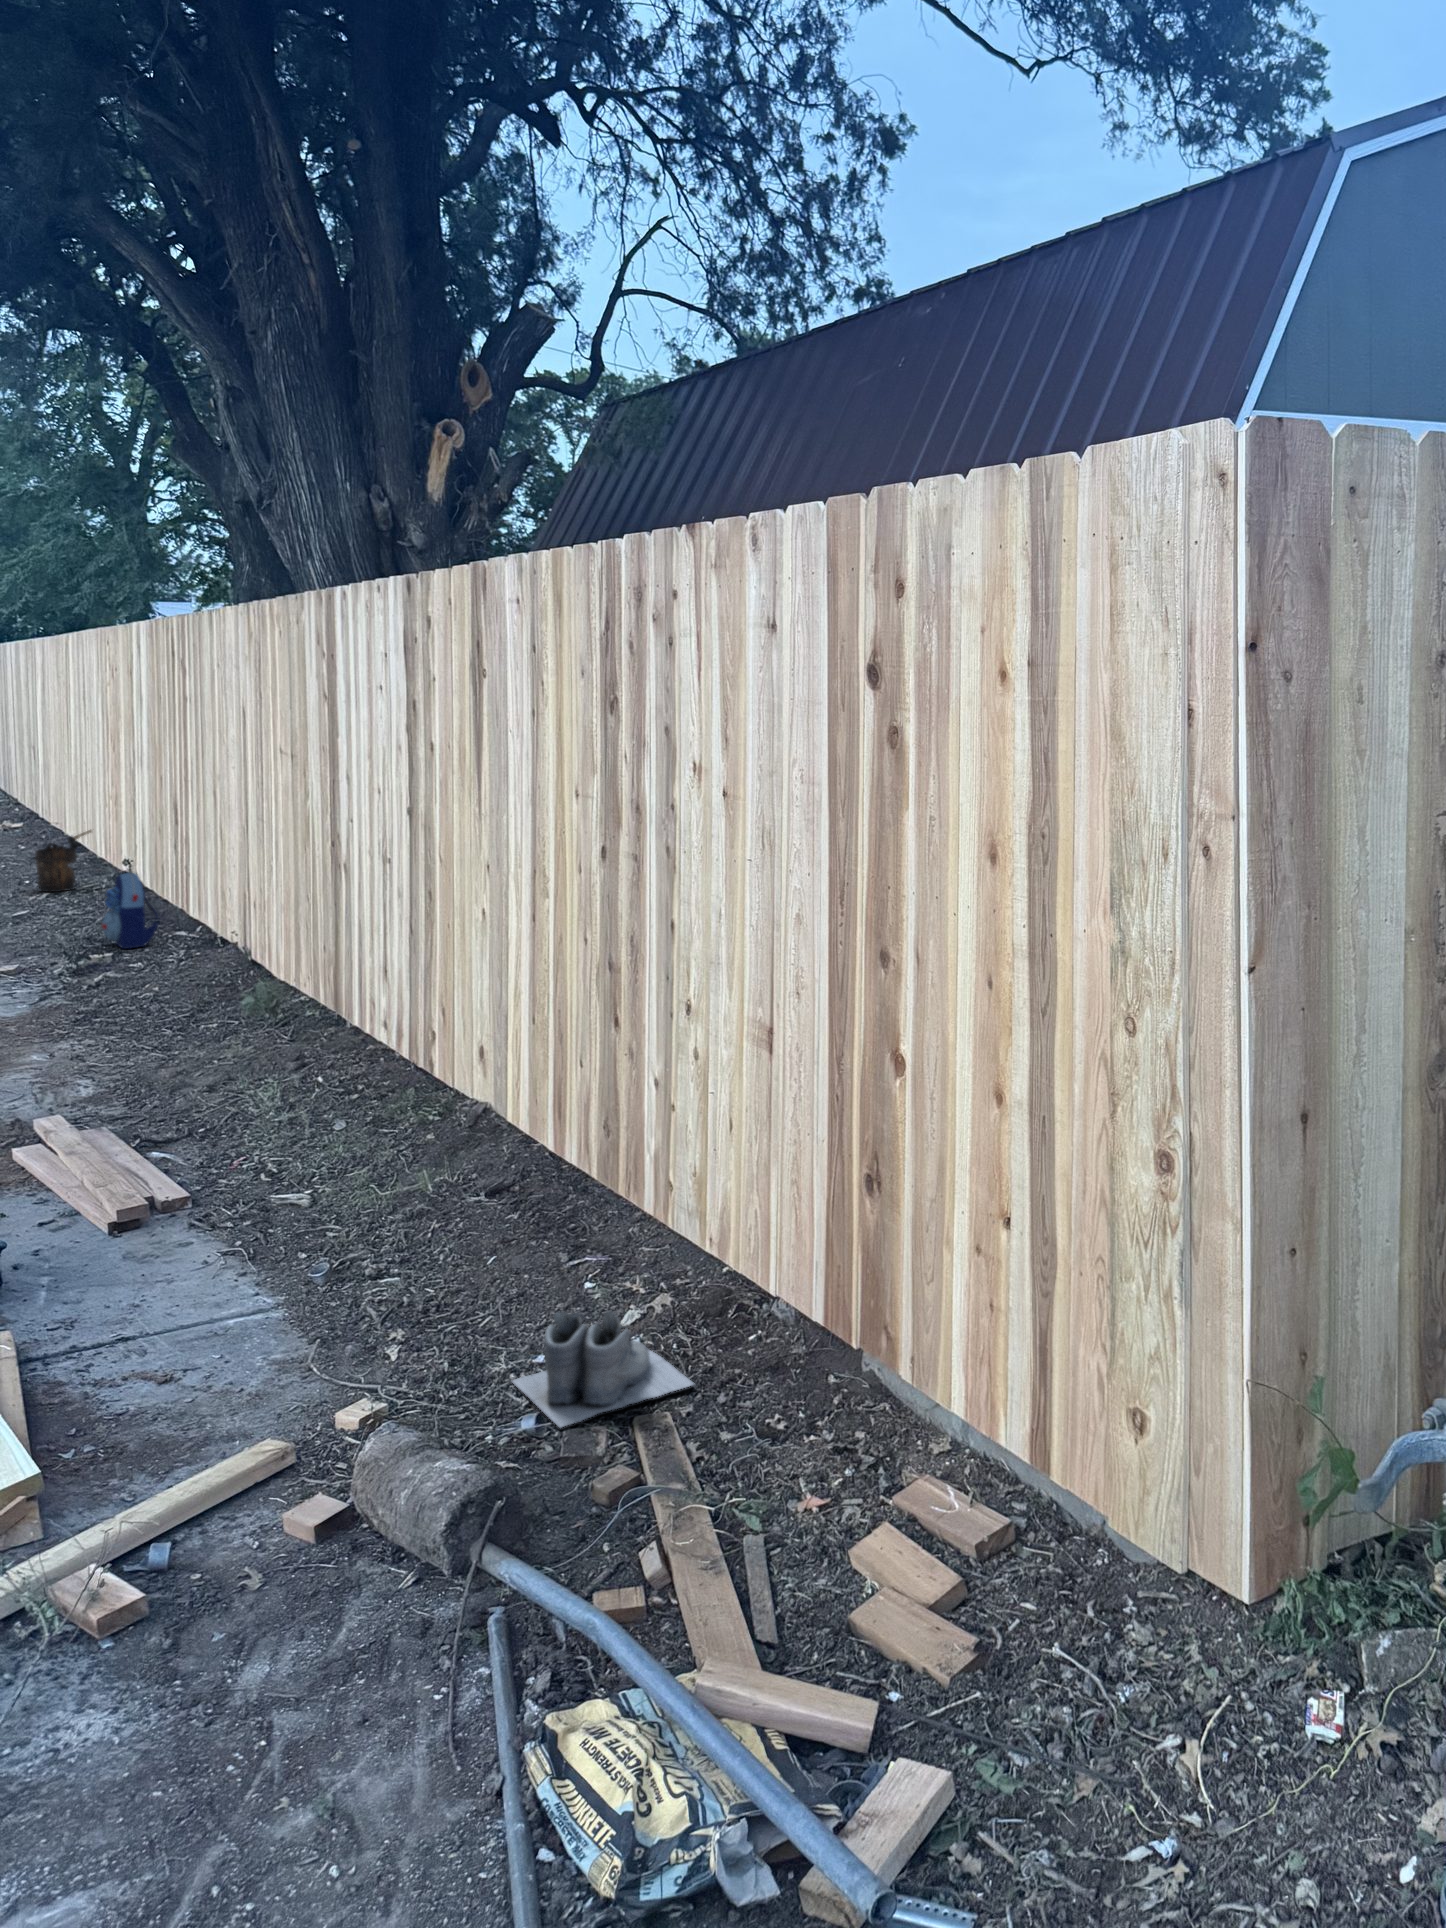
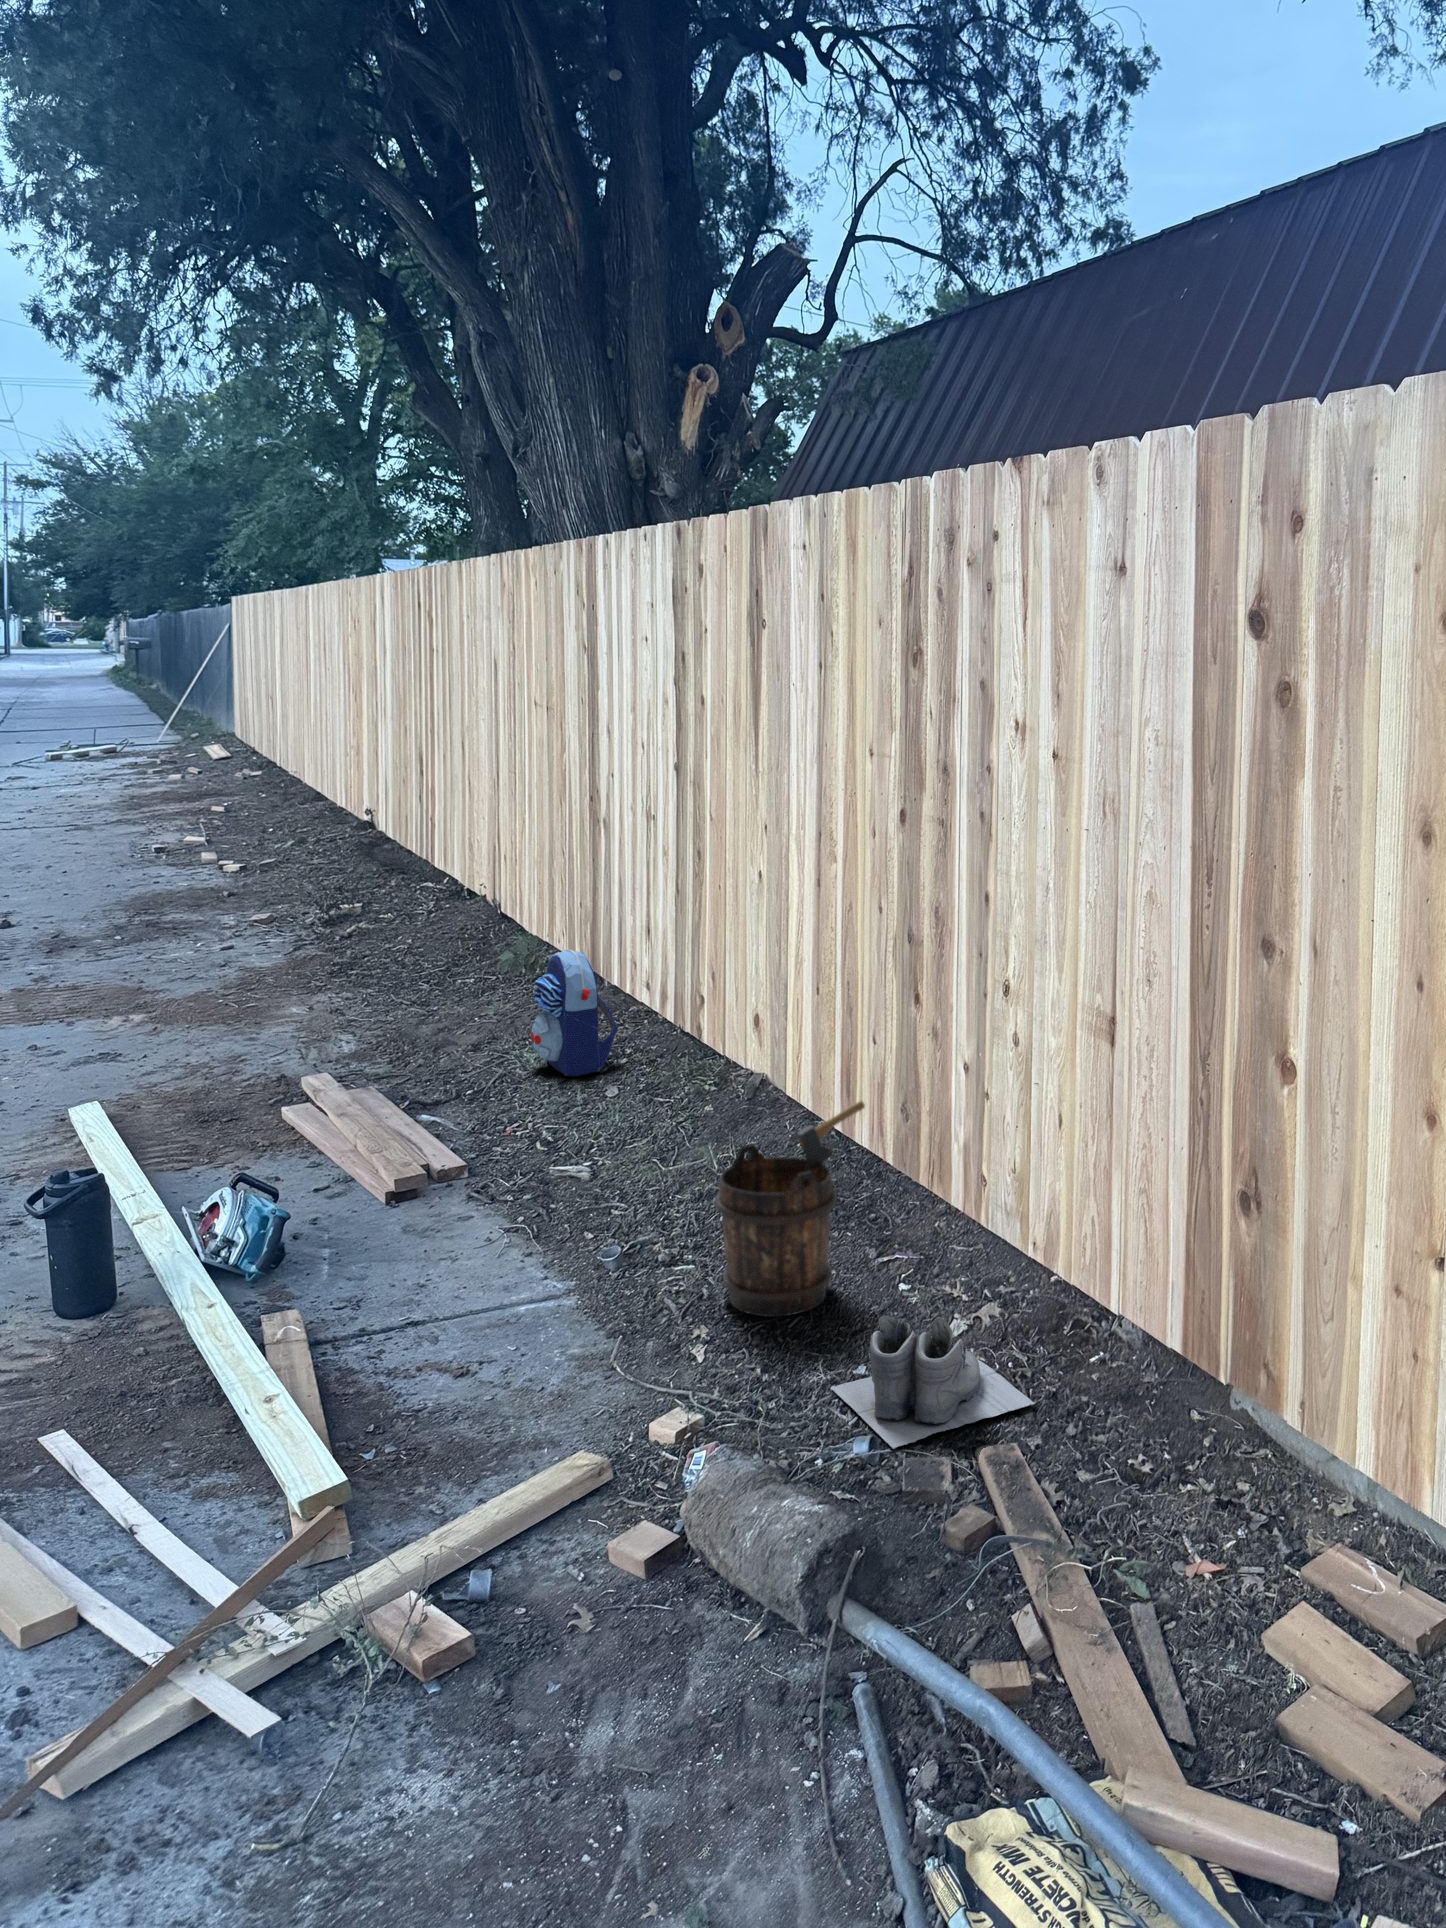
bucket: present [34,830,92,892] -> present [715,1101,865,1317]
backpack: present [102,873,158,949] -> present [530,950,618,1076]

